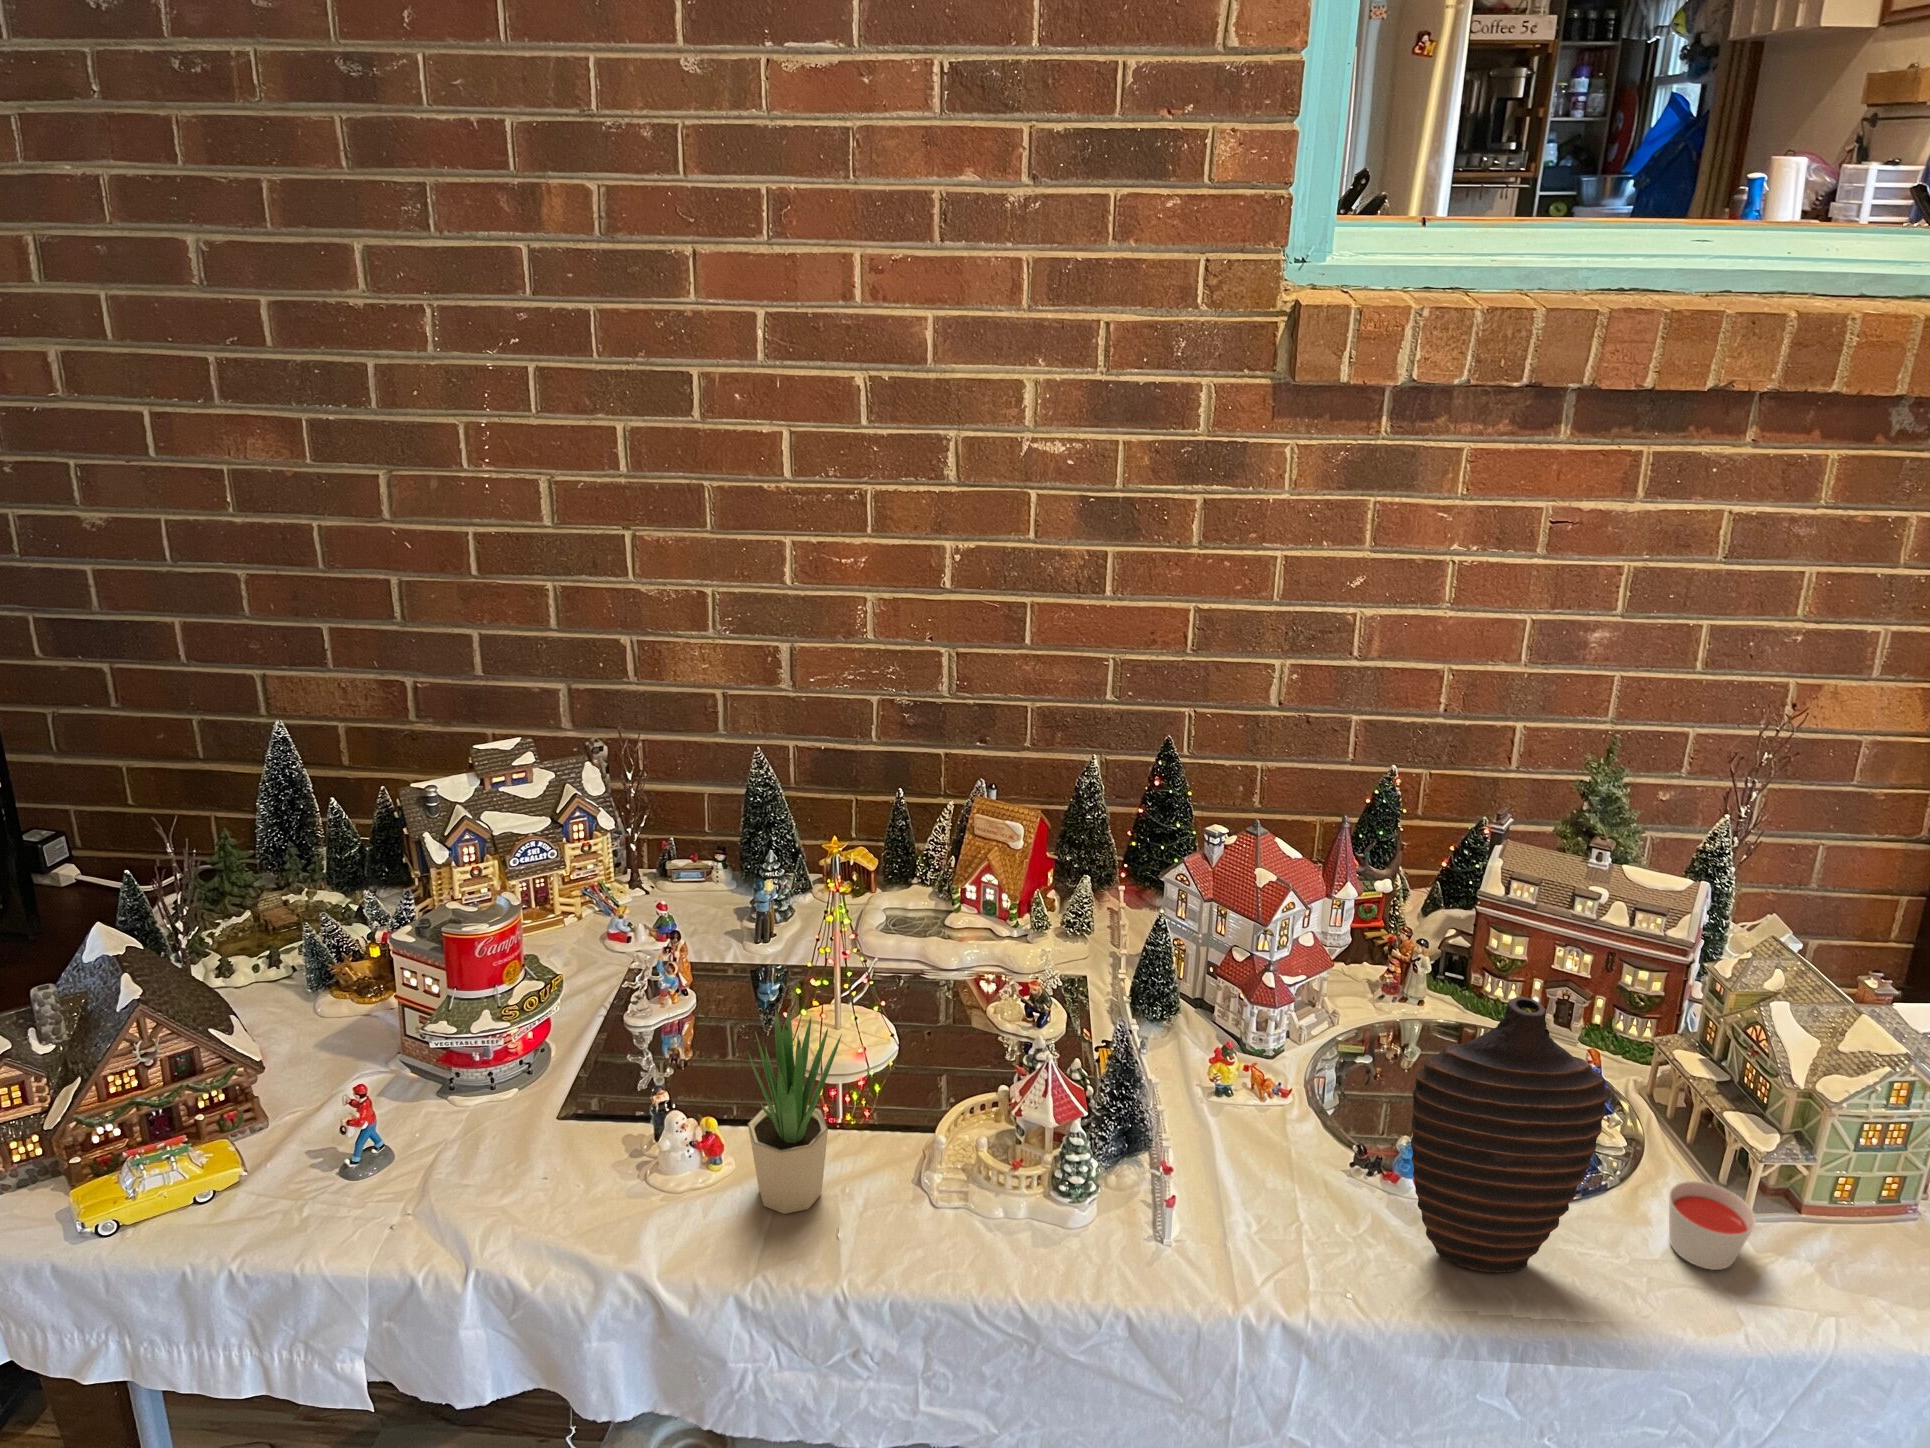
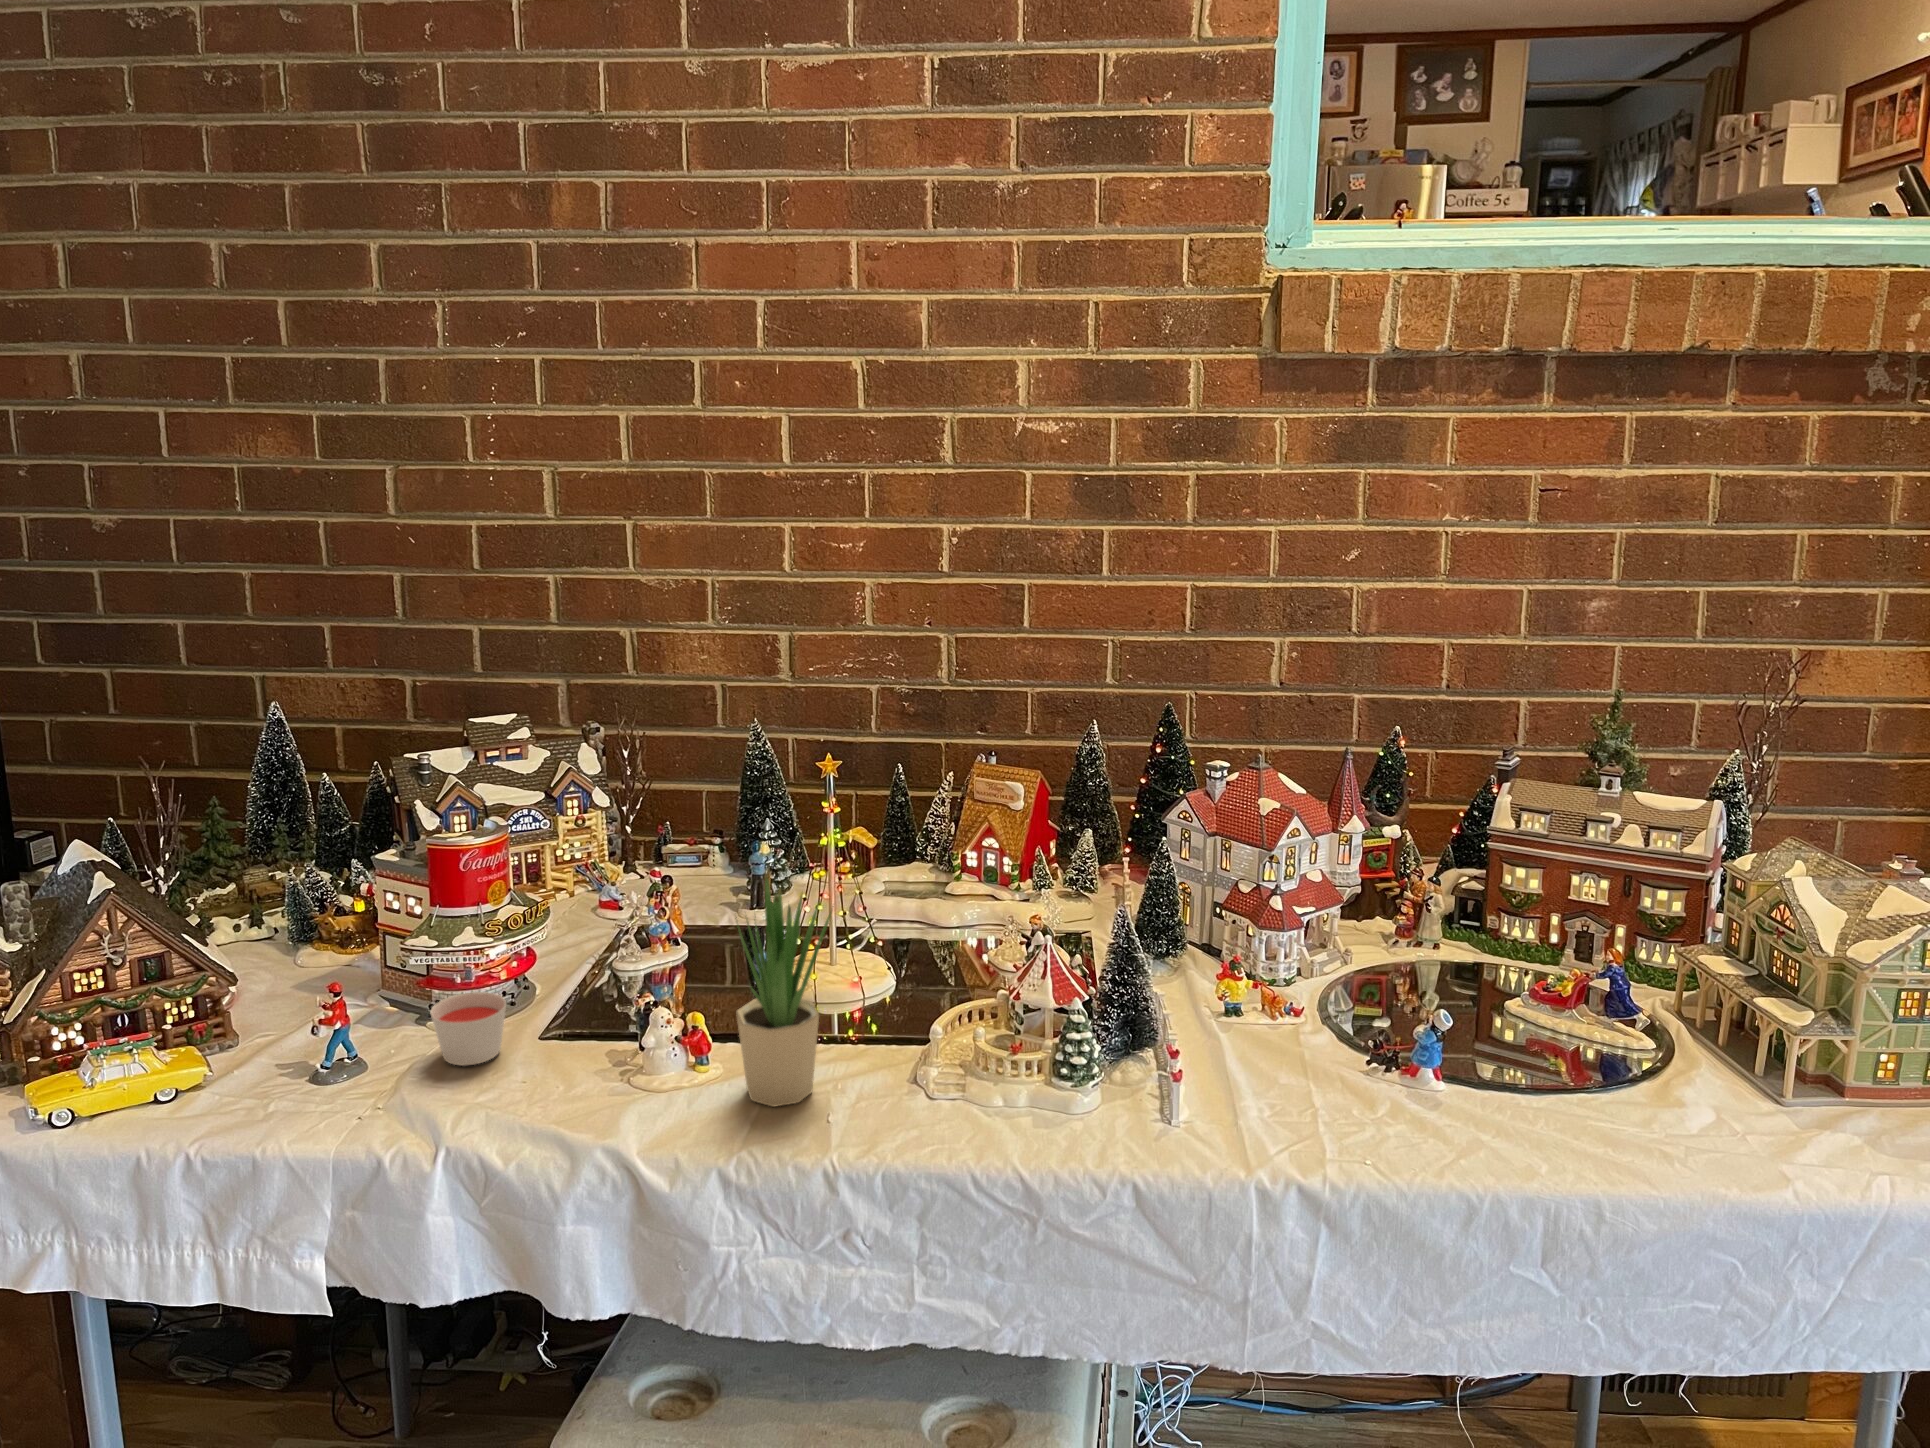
decorative vase: present [1411,997,1608,1272] -> none [1425,831,1628,1146]
candle: present [1669,1181,1756,1270] -> present [430,992,506,1066]

